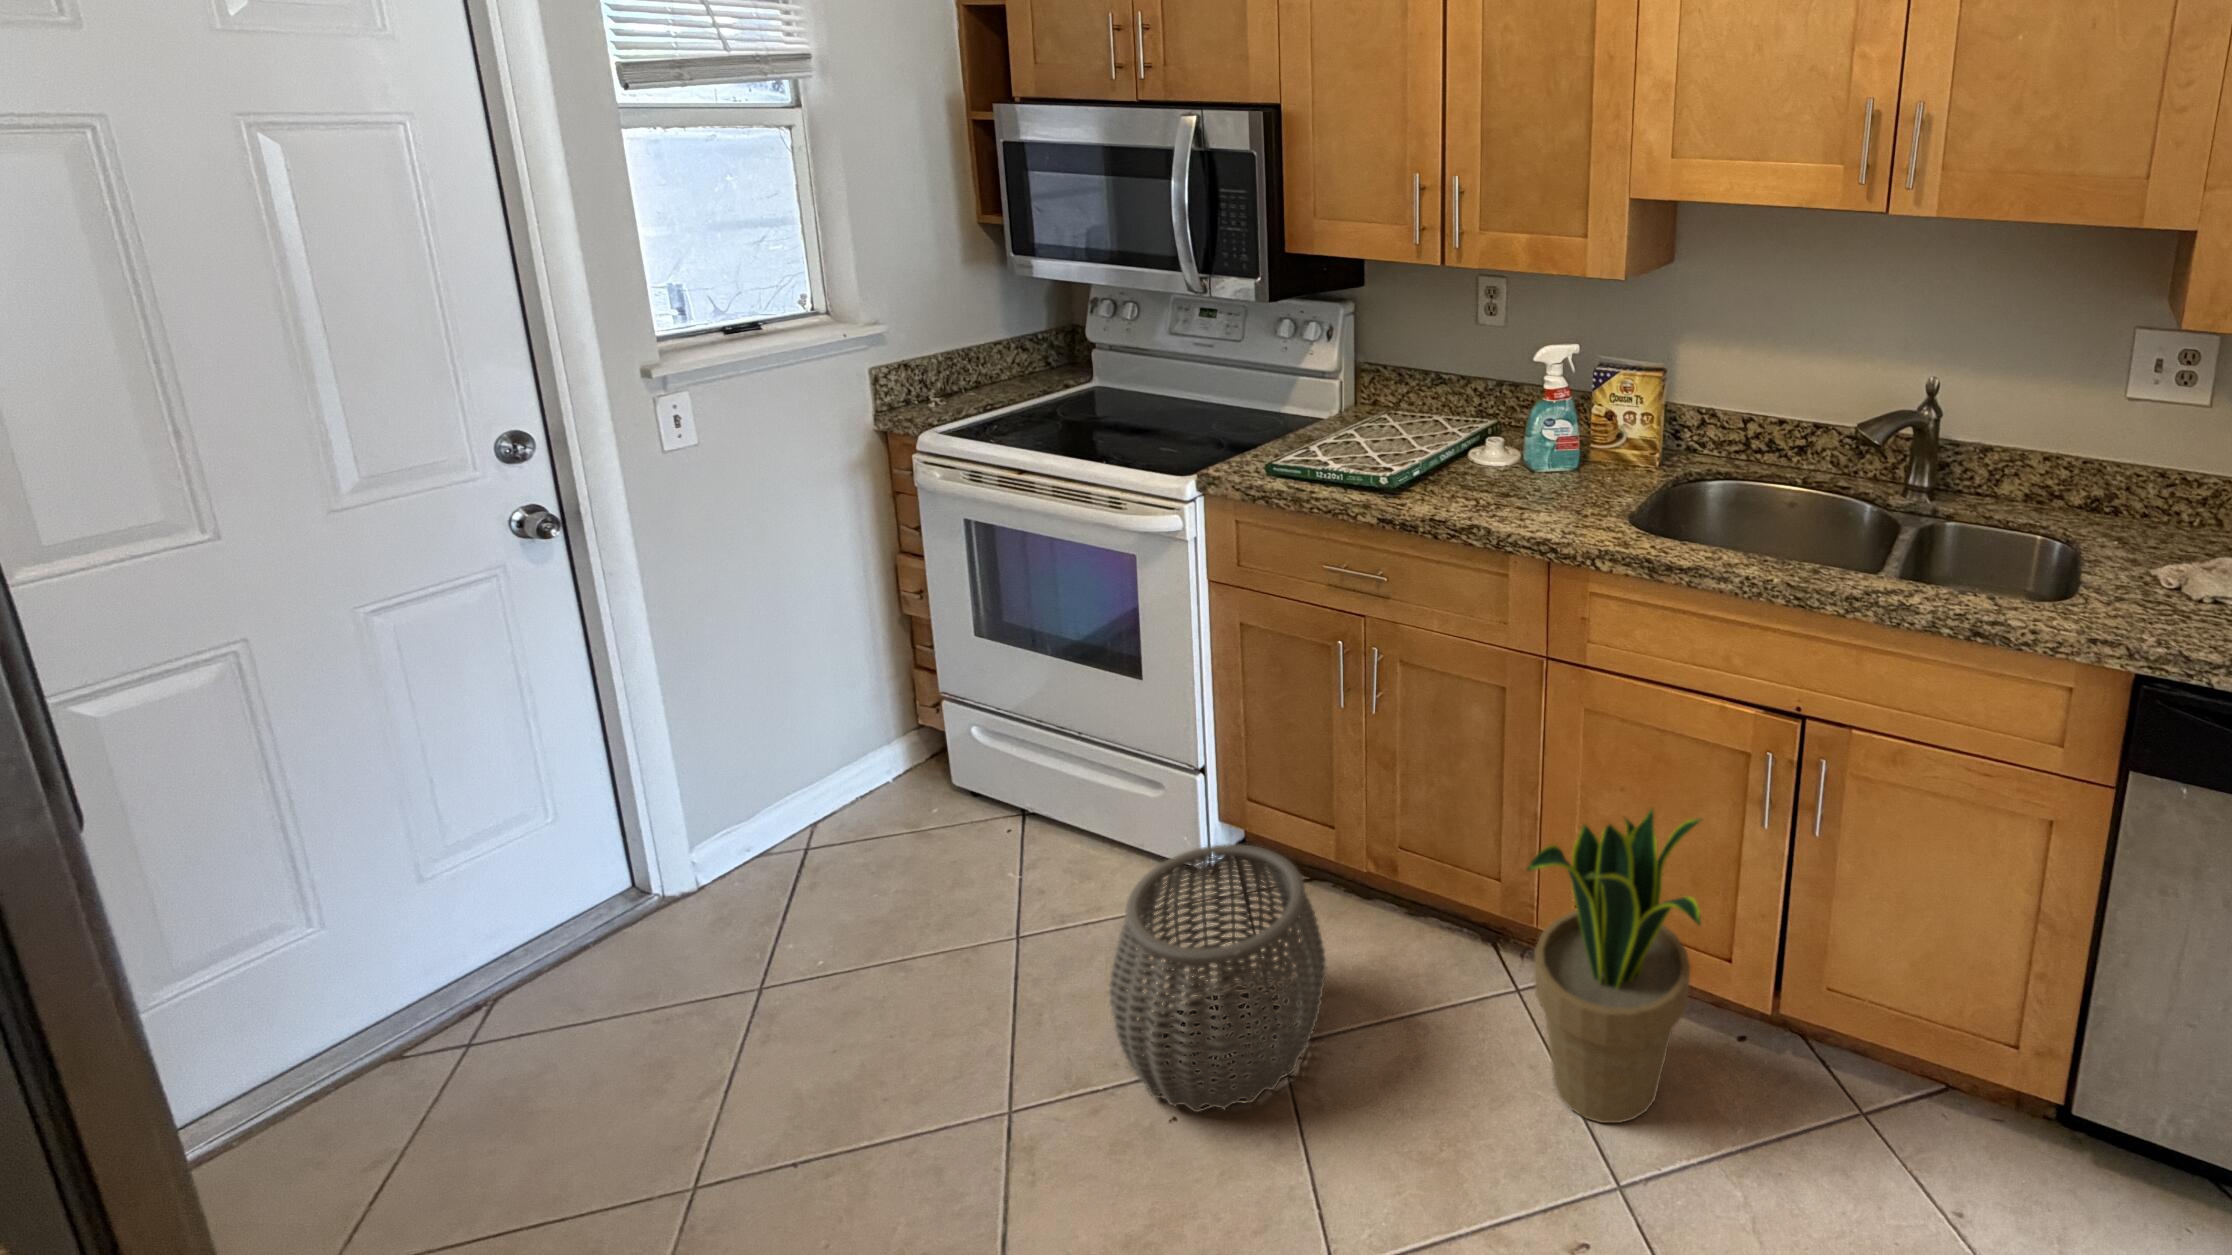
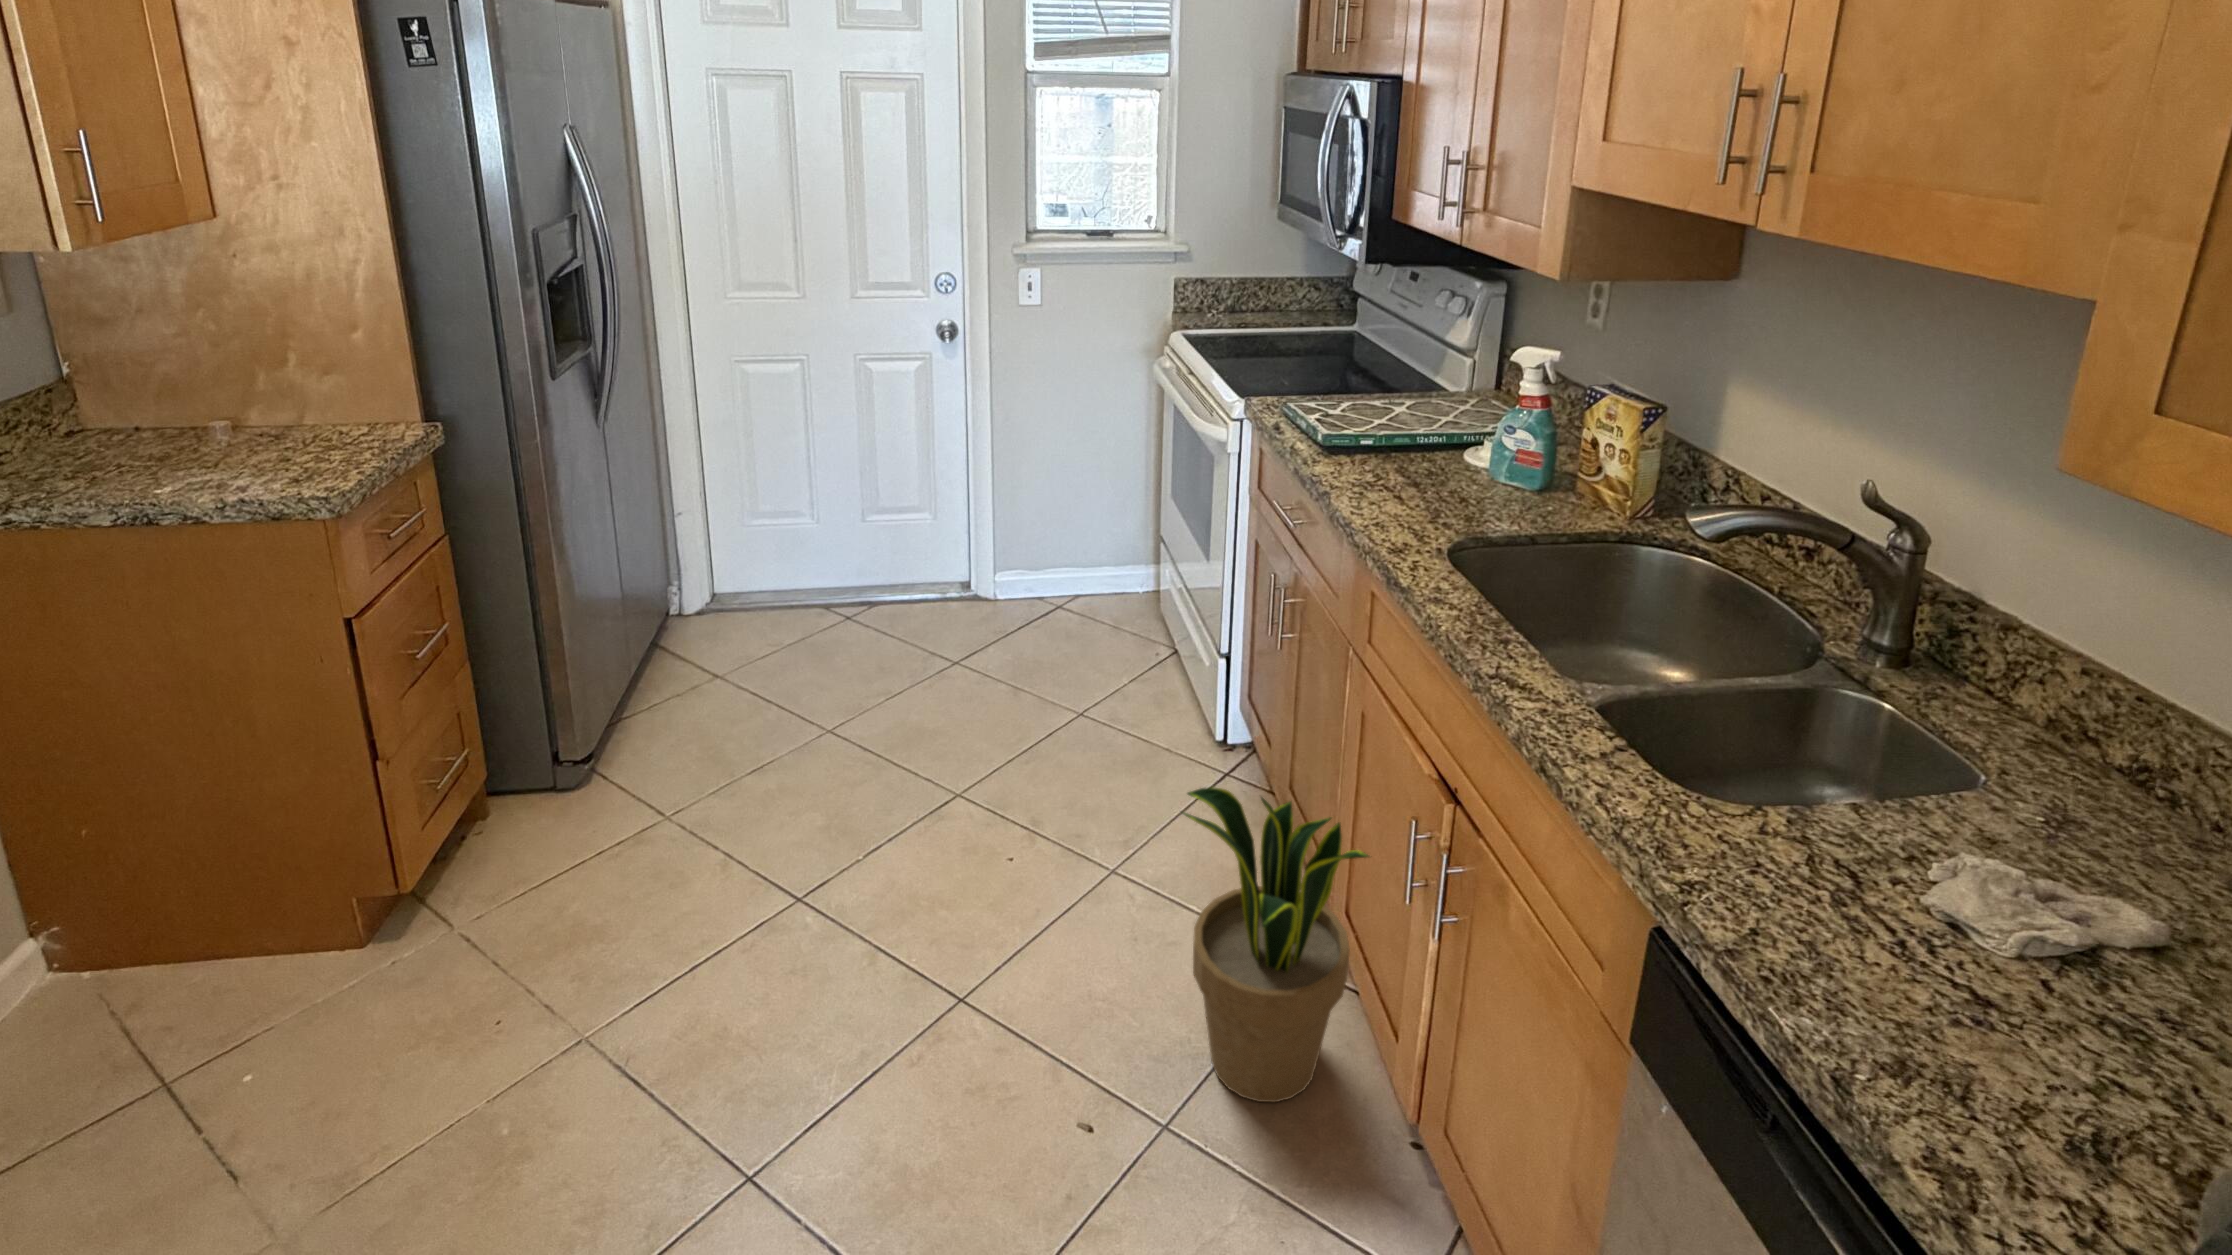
woven basket: present [1109,844,1326,1112] -> none [1003,679,1175,881]

